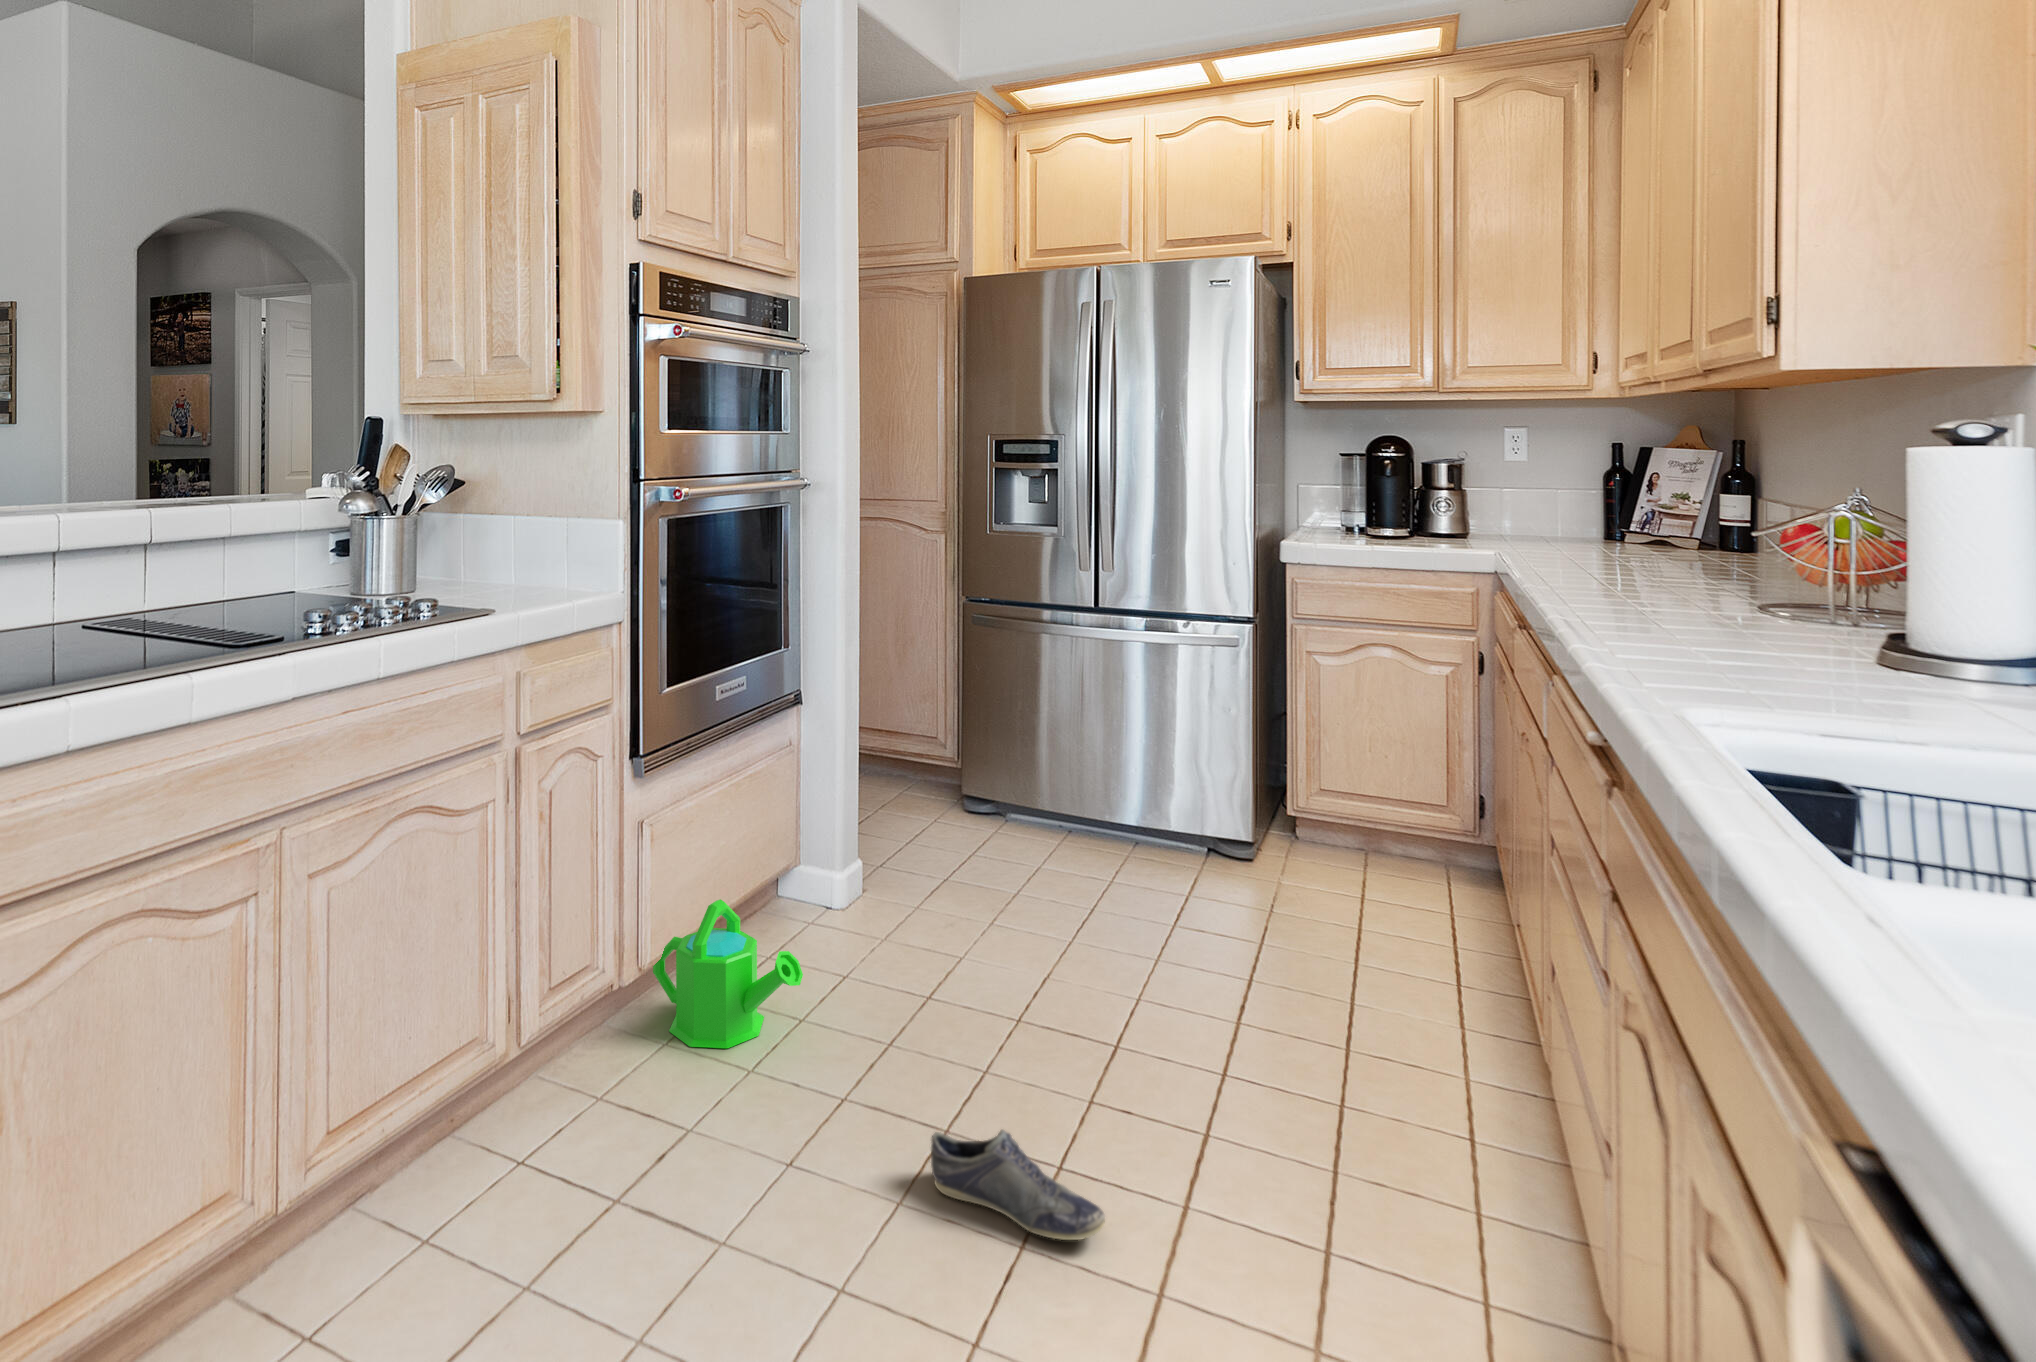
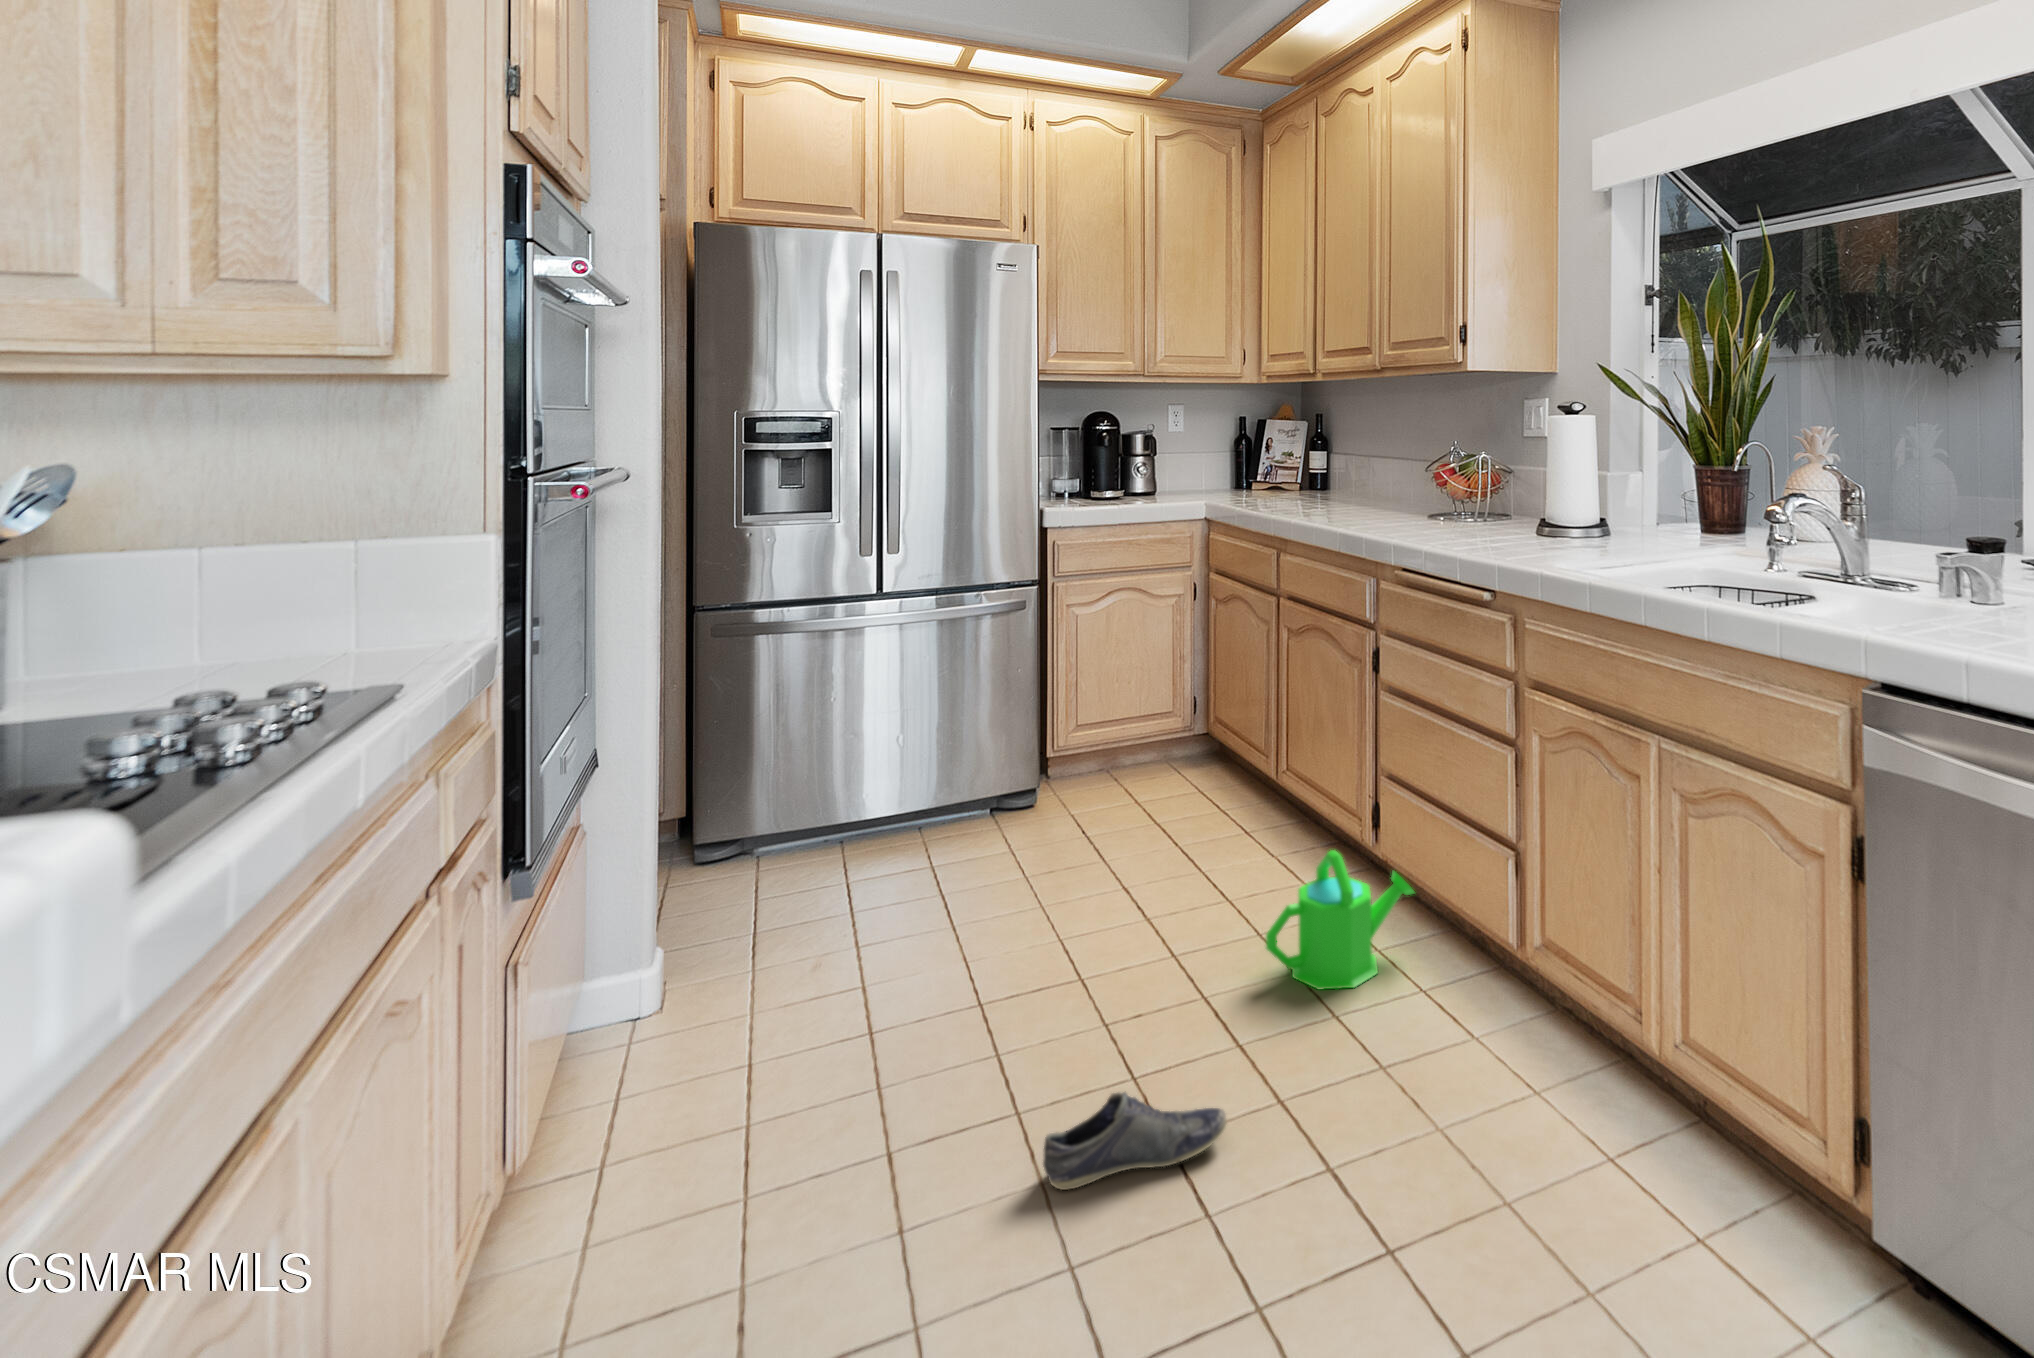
watering can: present [653,899,803,1048] -> present [1266,850,1414,989]

